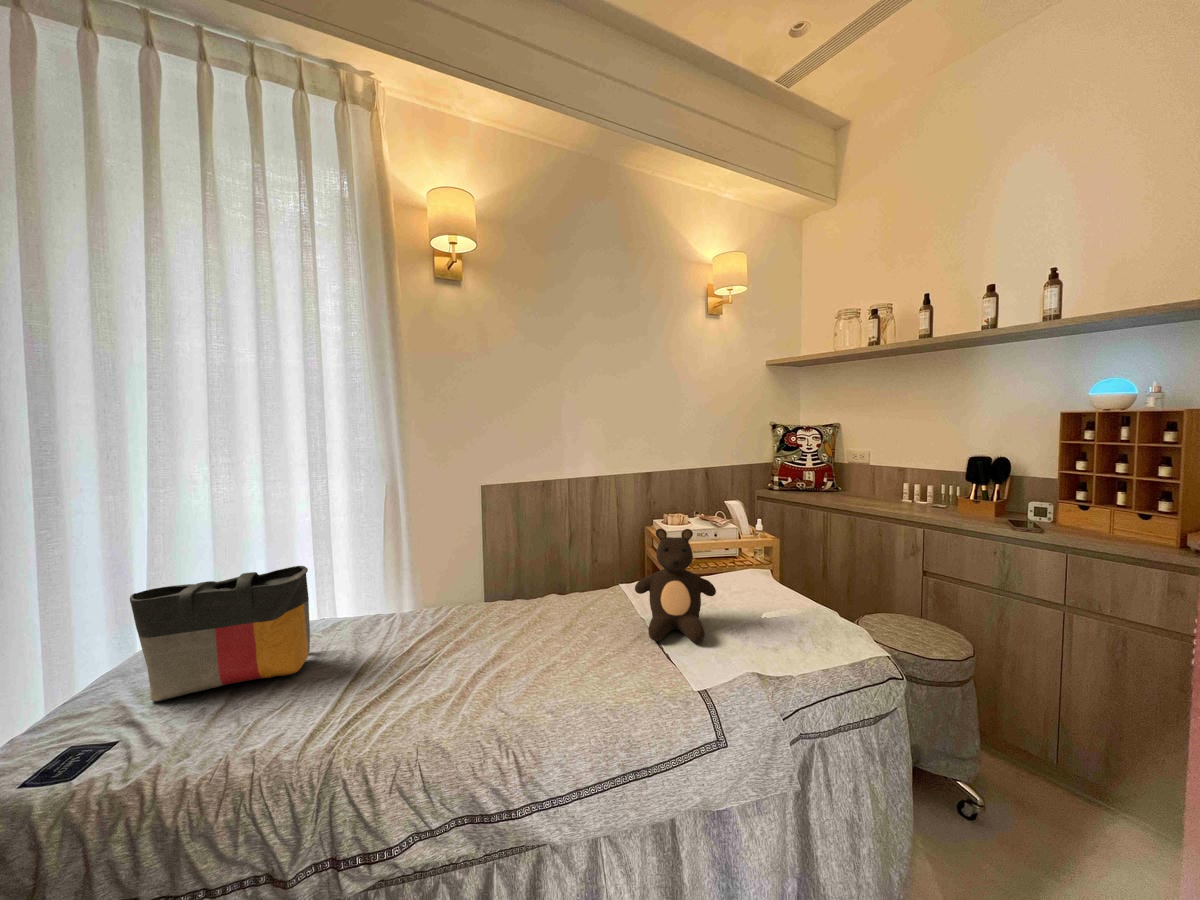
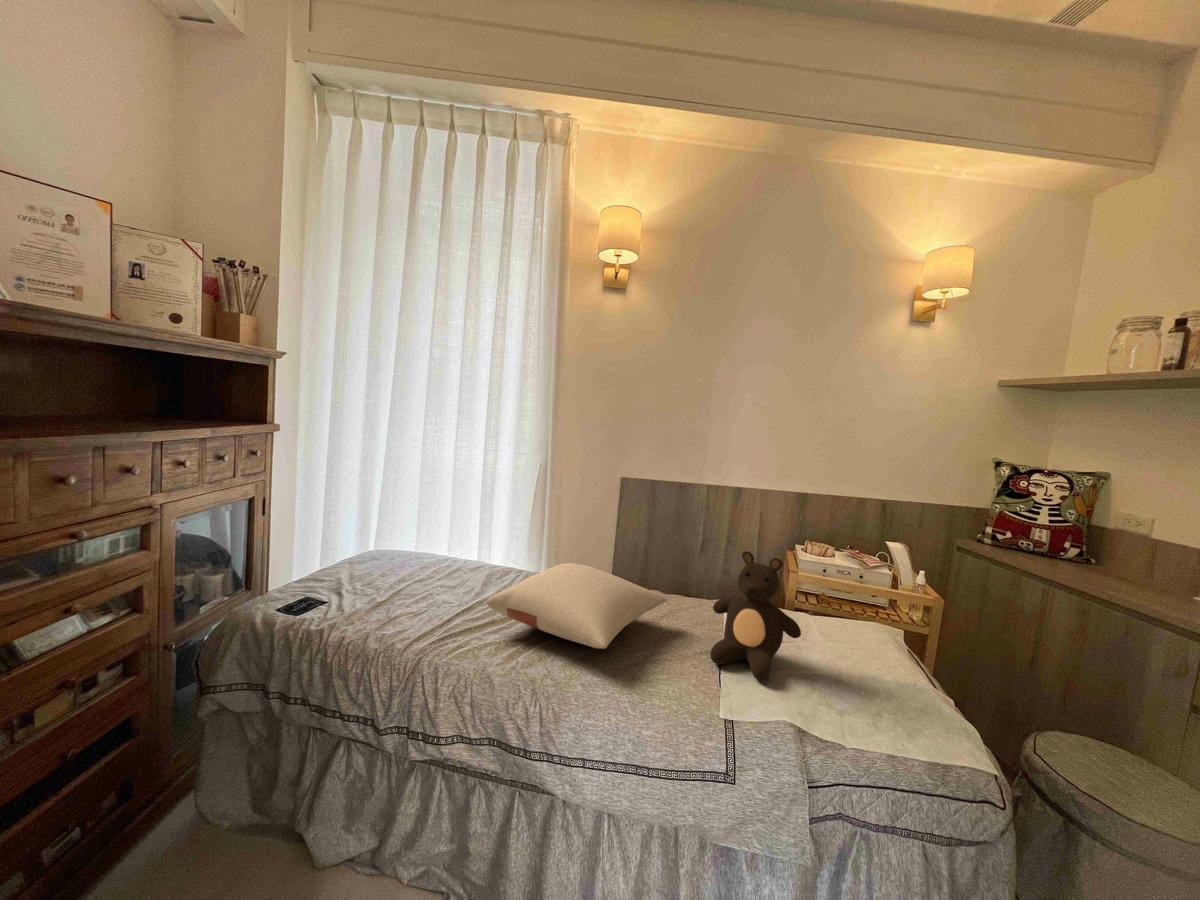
tote bag: present [130,566,310,701] -> none [348,511,448,594]
pillow: none [399,582,588,667] -> present [487,563,667,649]

